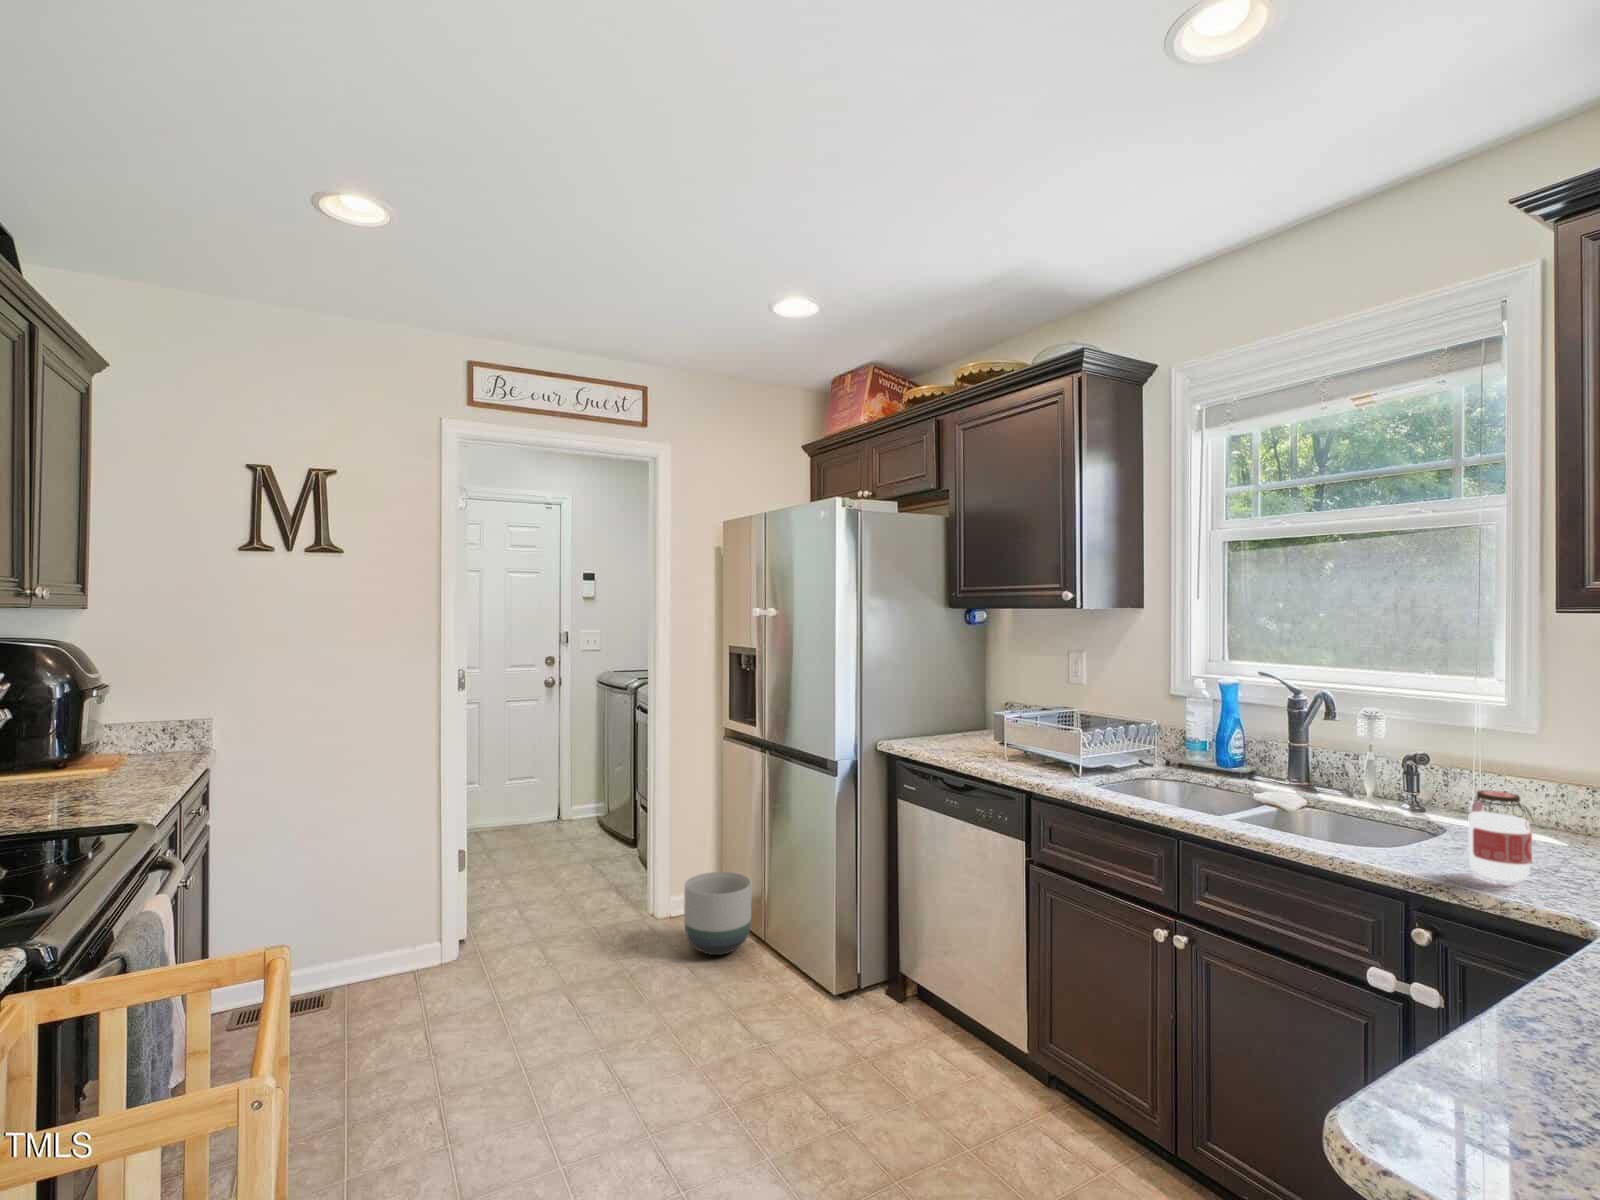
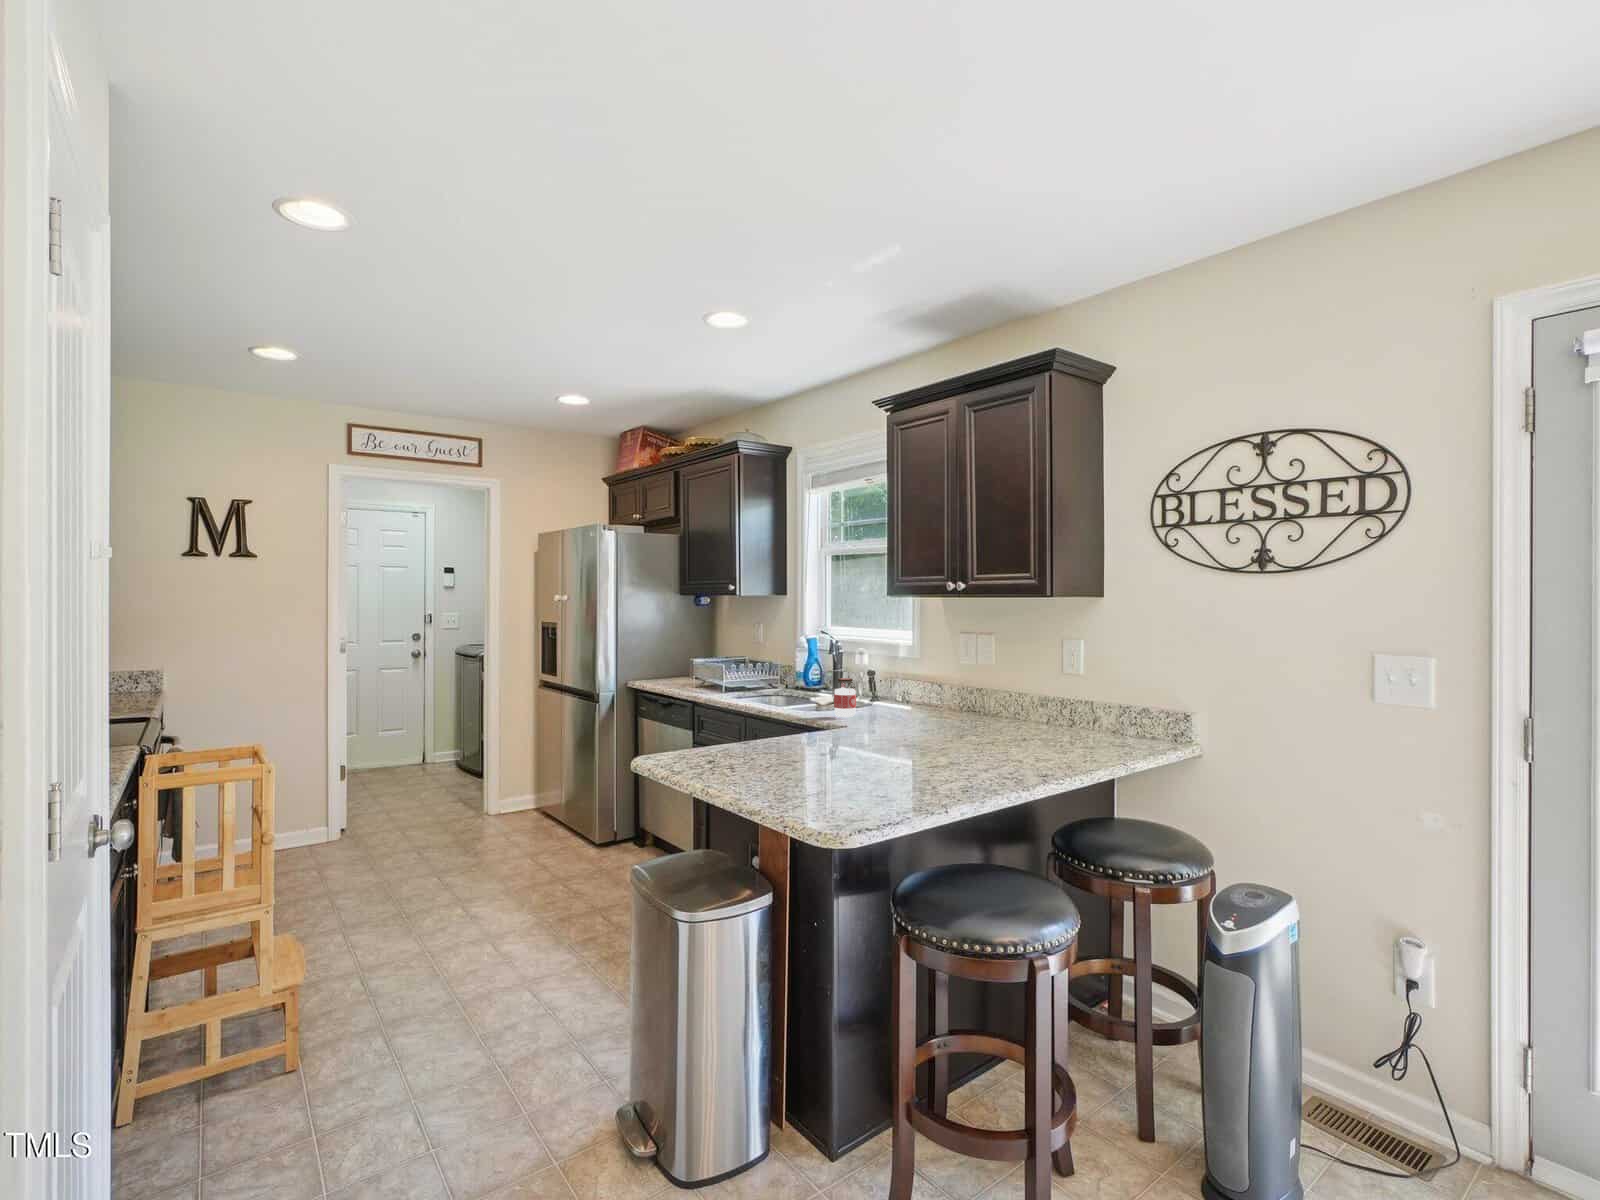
planter: present [684,872,751,955] -> none [505,777,552,829]

